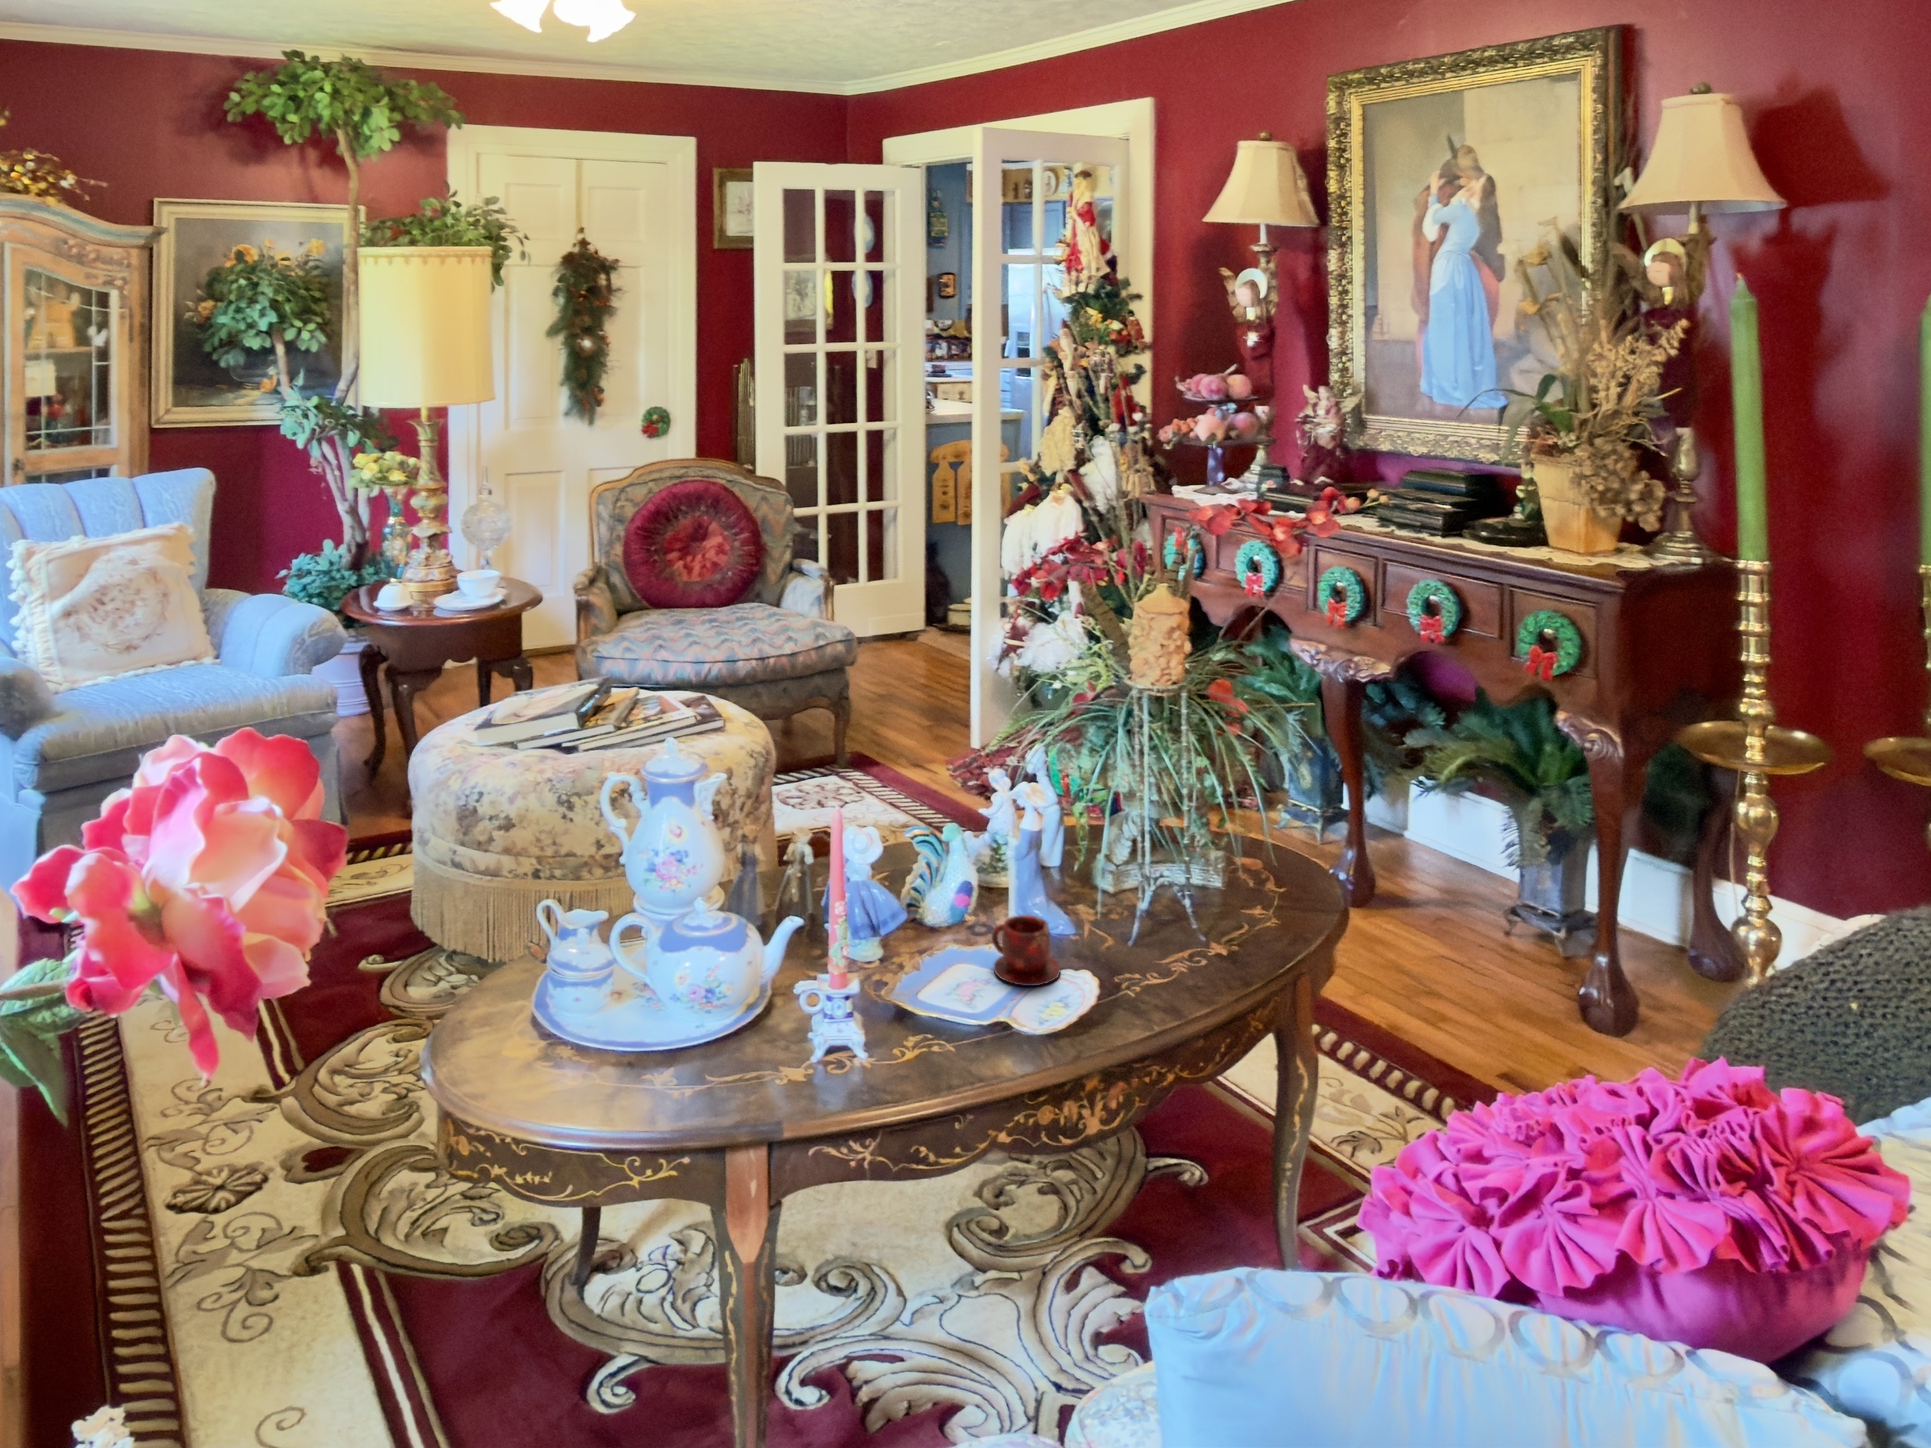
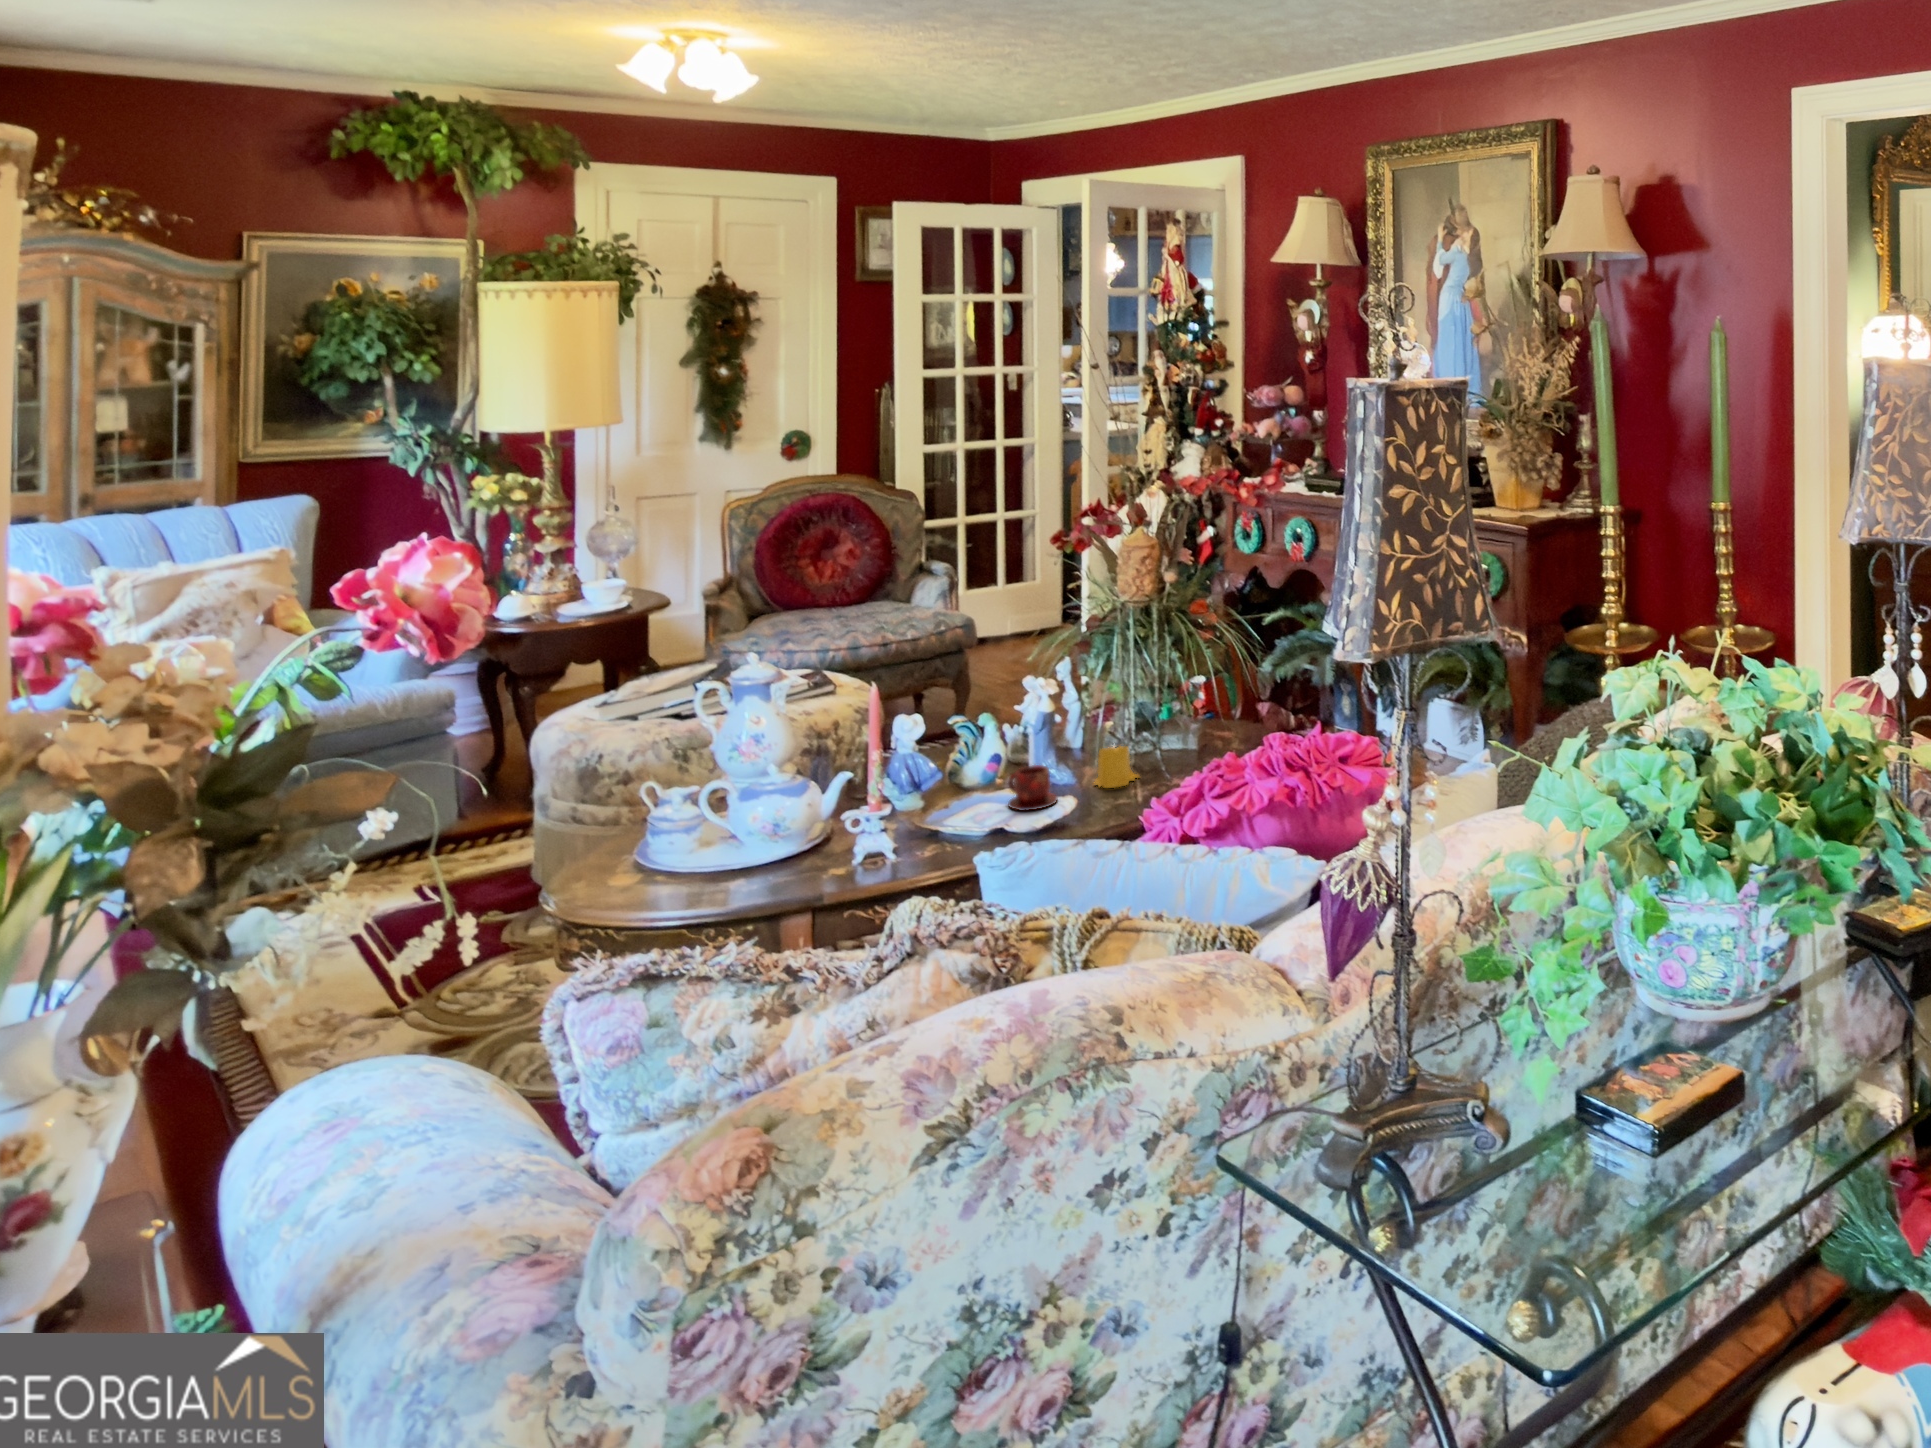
candle: none [1100,886,1164,956] -> present [1094,746,1139,788]

